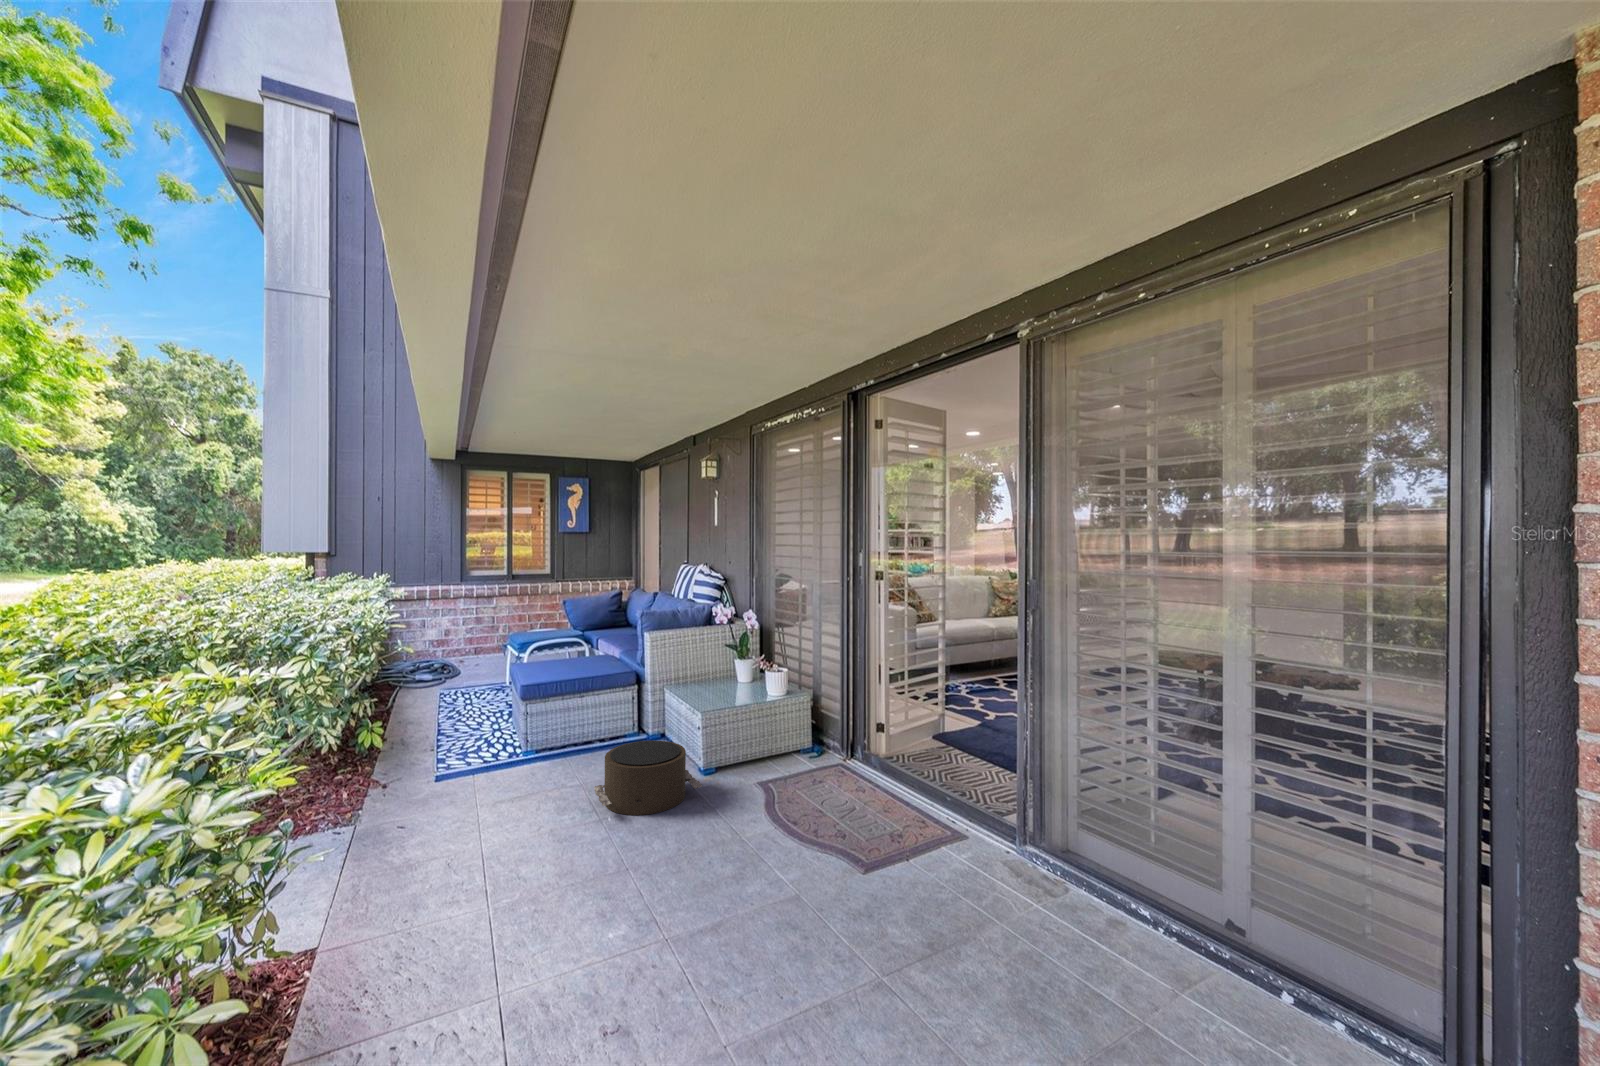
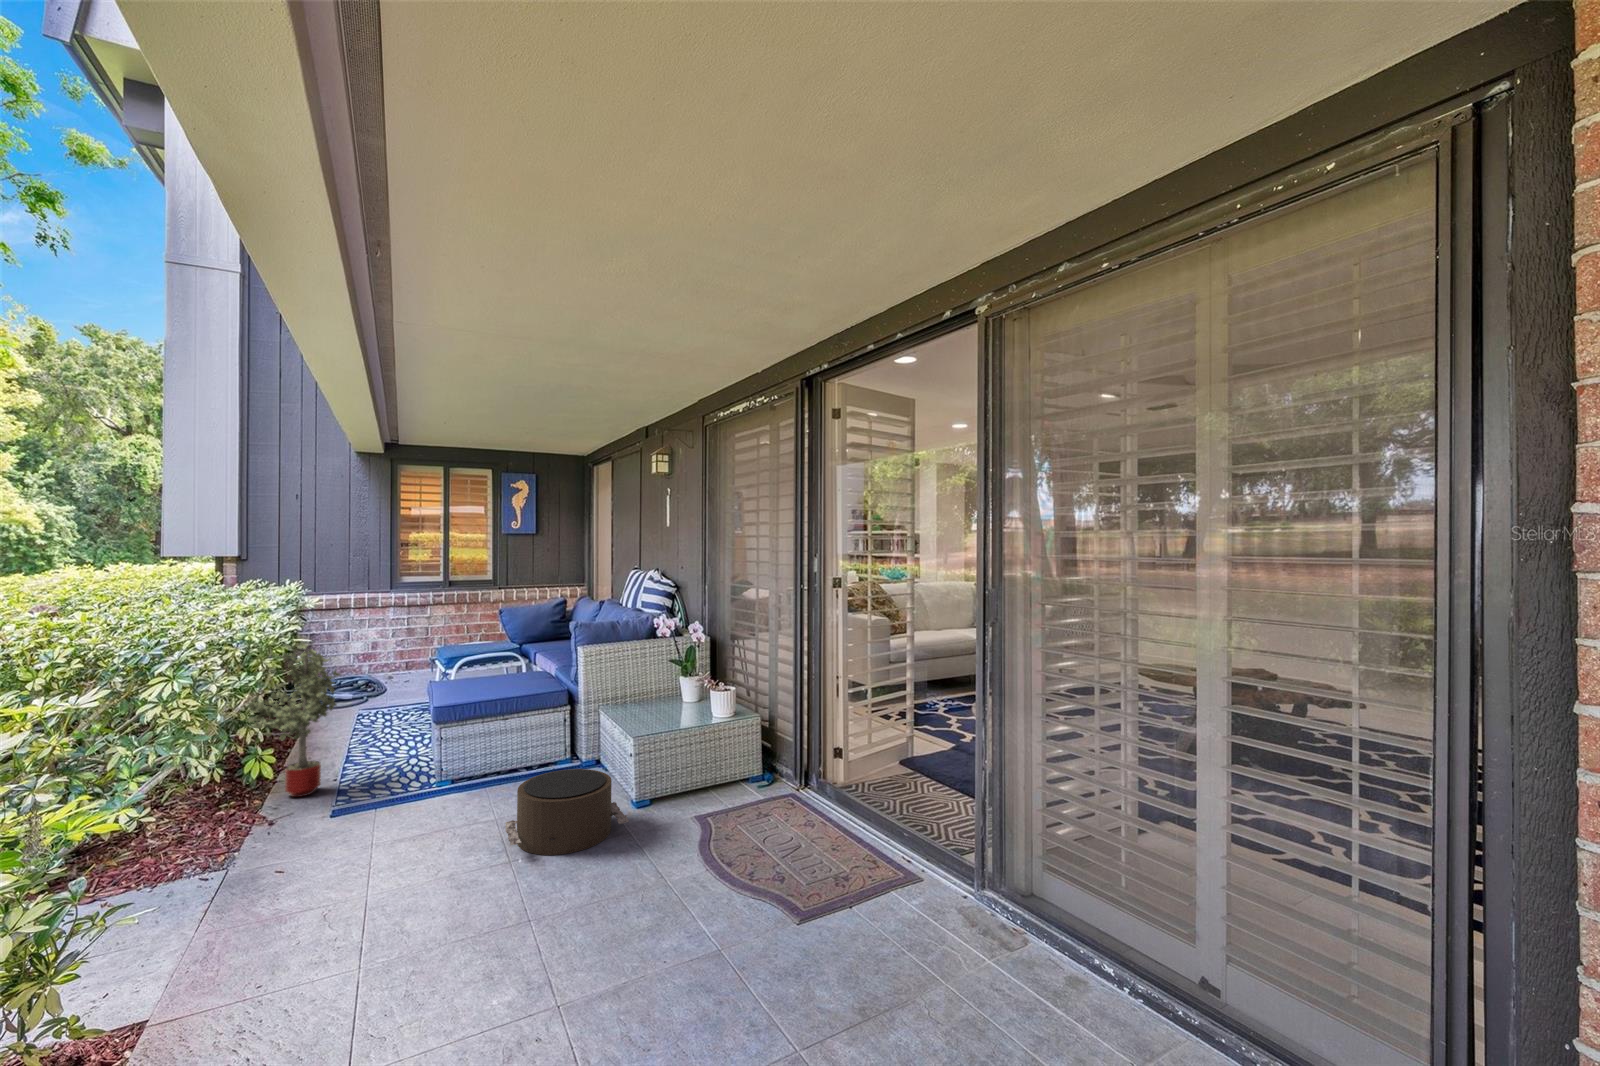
potted tree: none [356,628,439,765] -> present [248,643,340,797]

